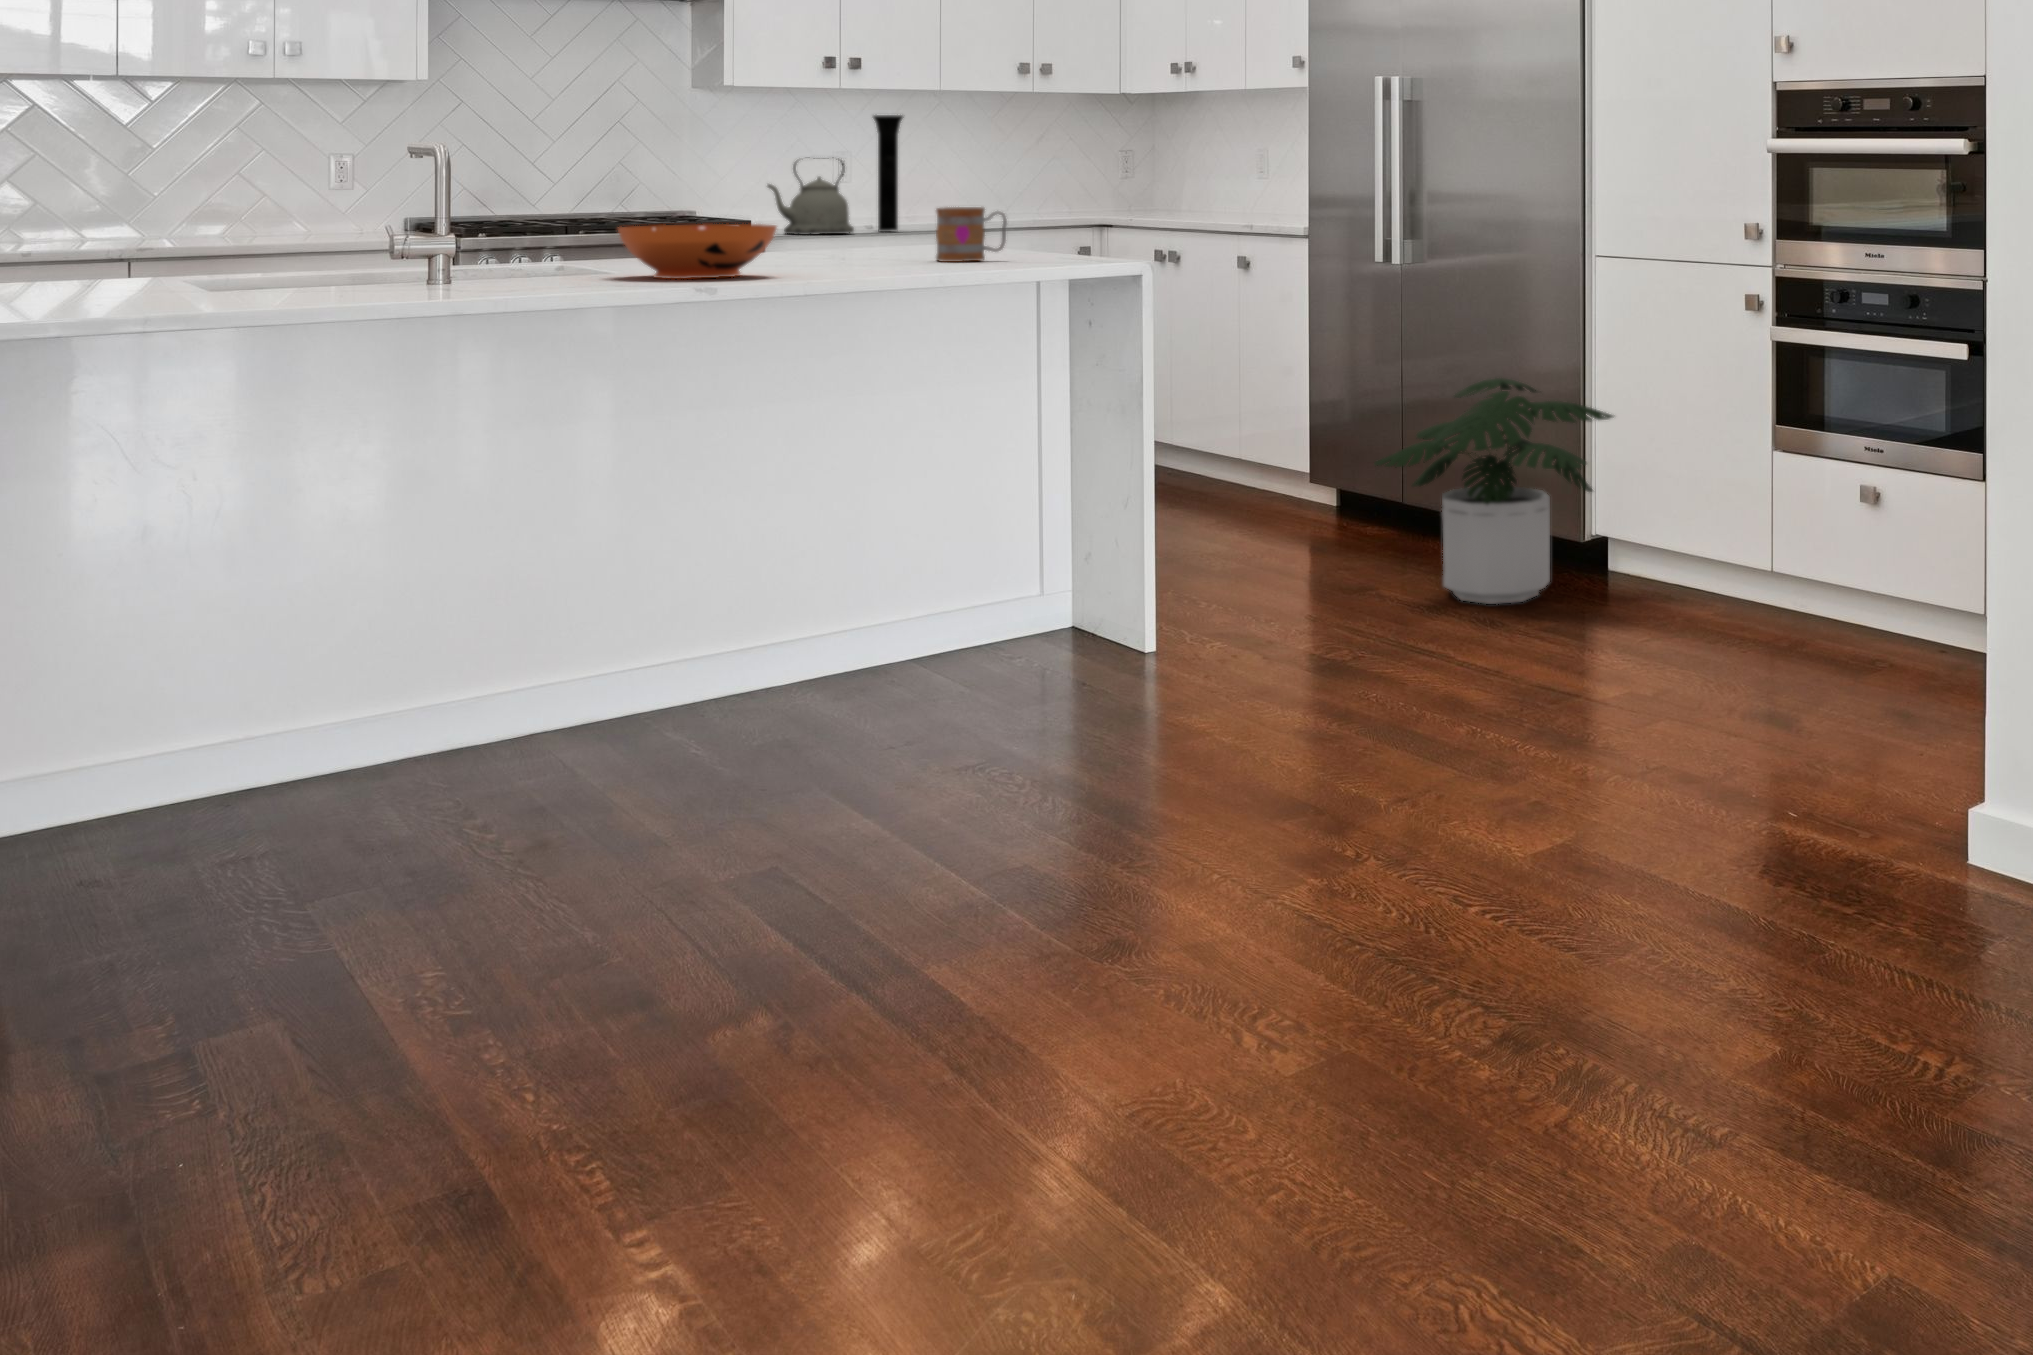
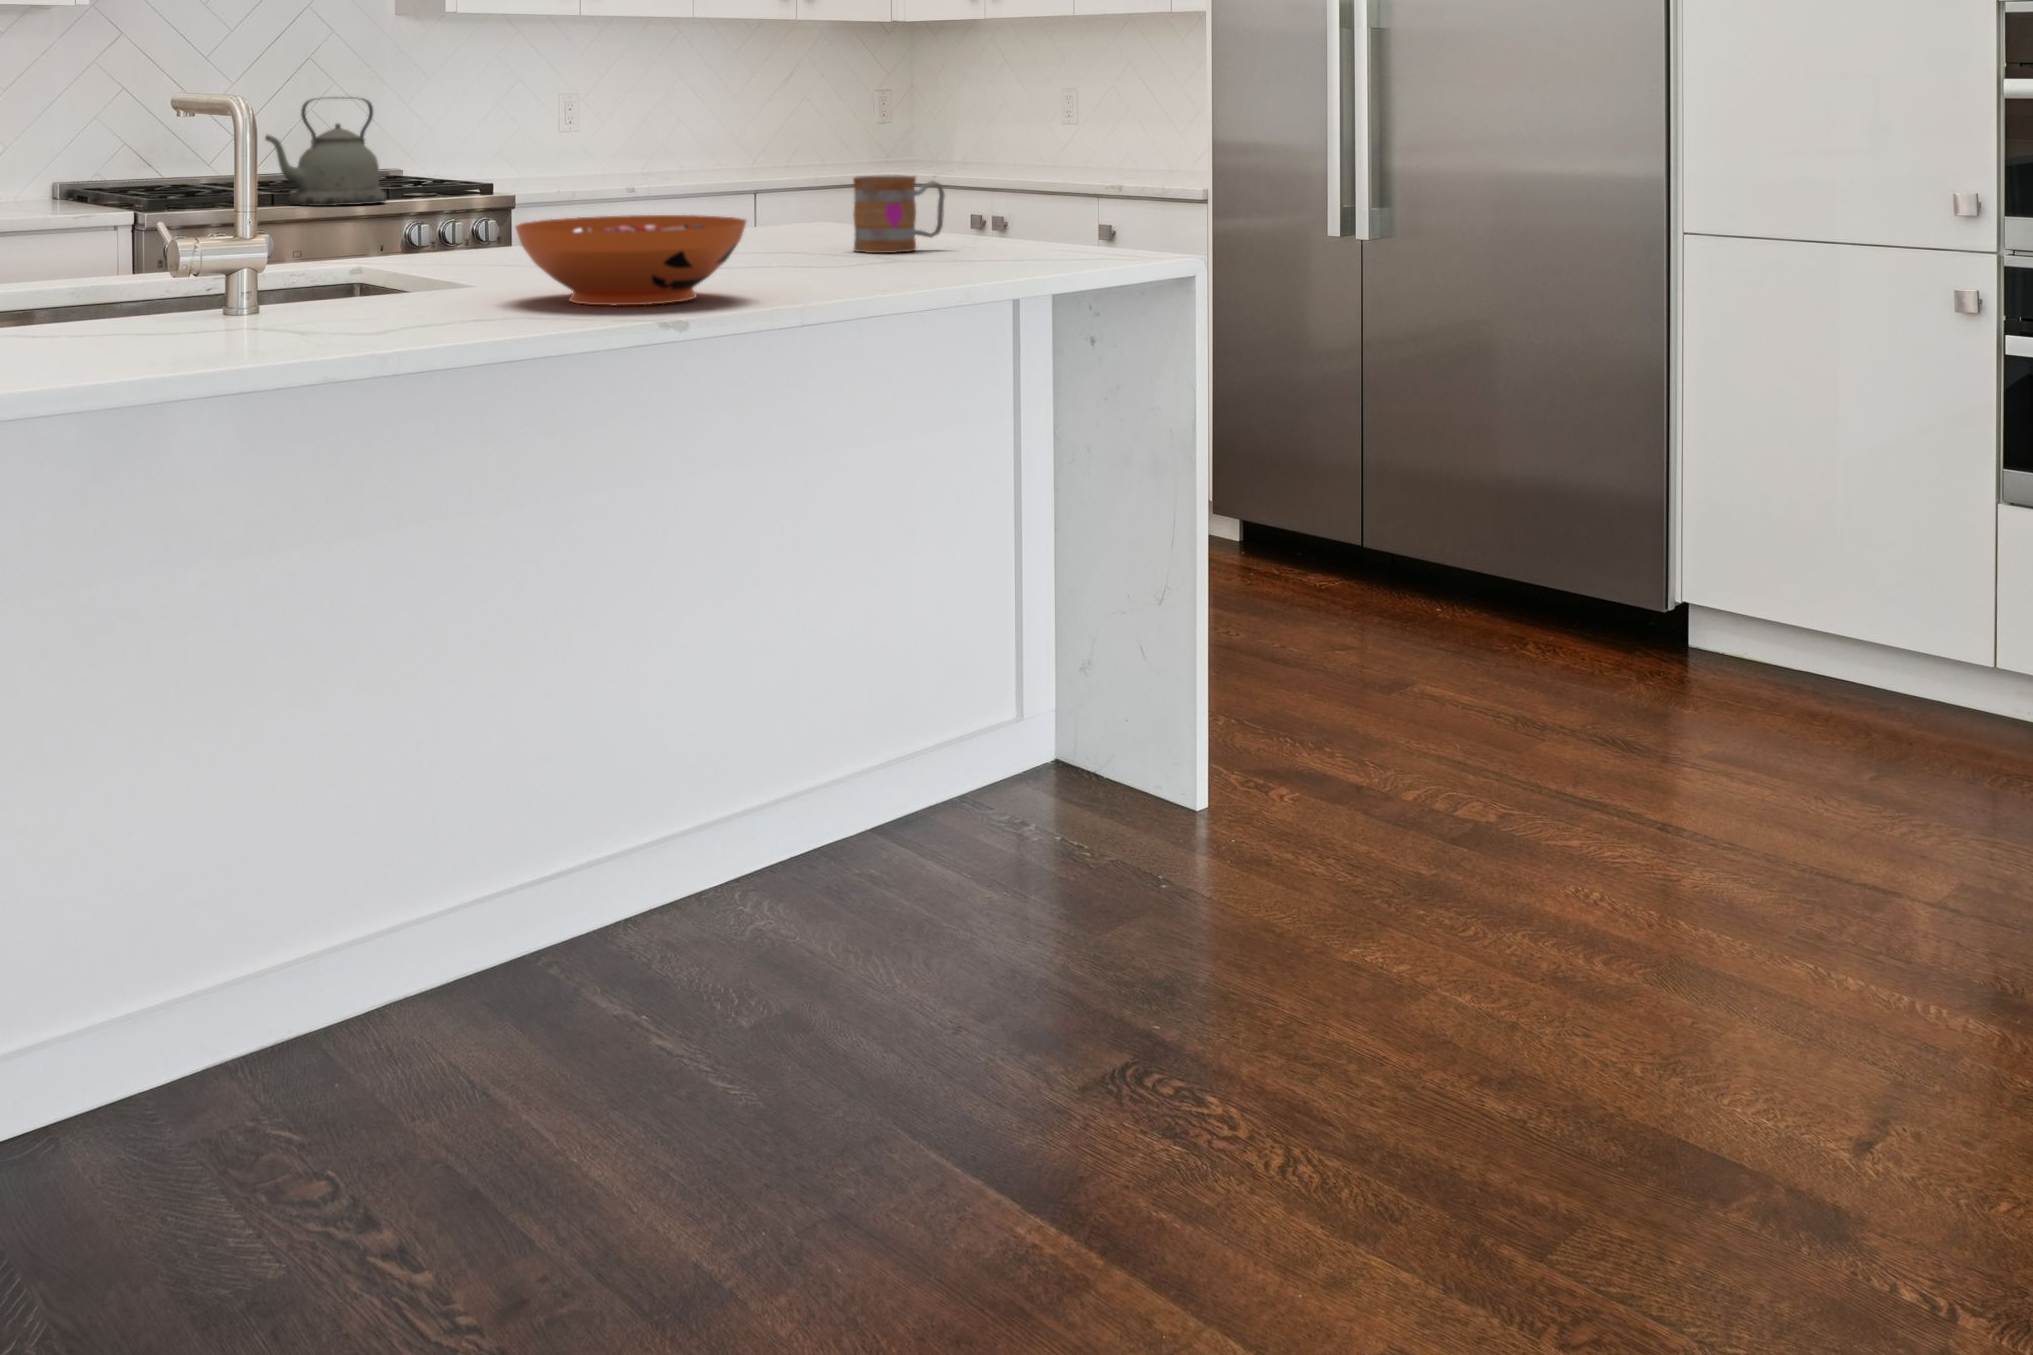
vase: present [873,115,904,232] -> none [591,47,630,188]
kettle: present [768,158,854,235] -> present [265,97,387,206]
potted plant: present [1374,378,1613,604] -> none [1426,396,1748,709]

